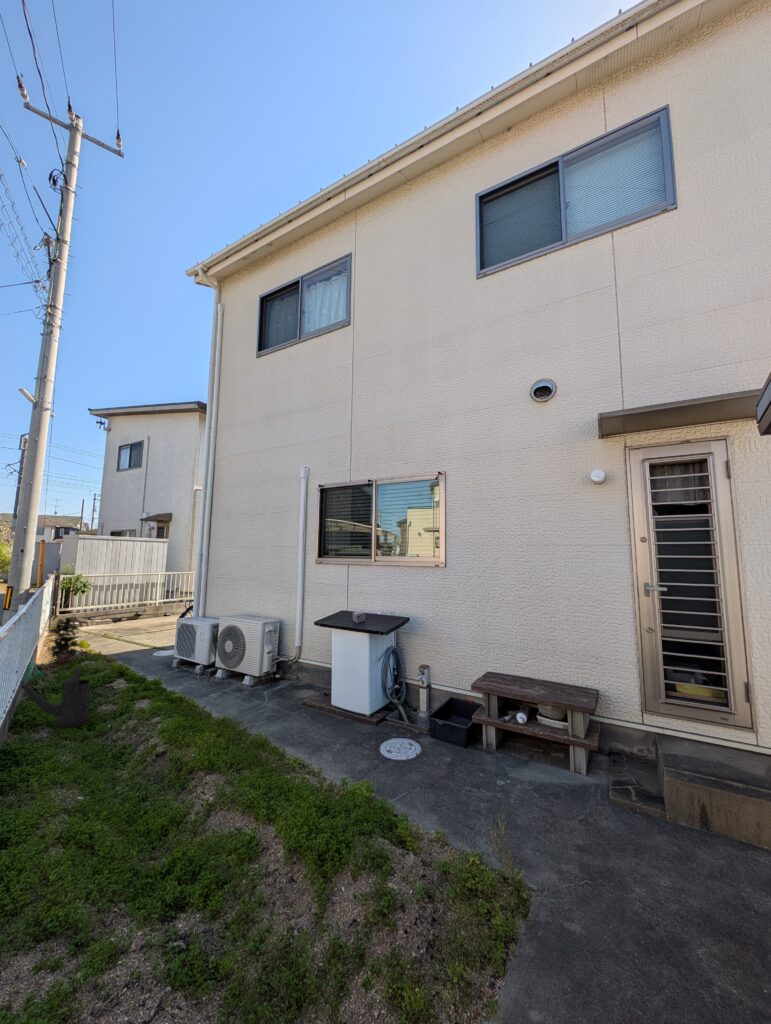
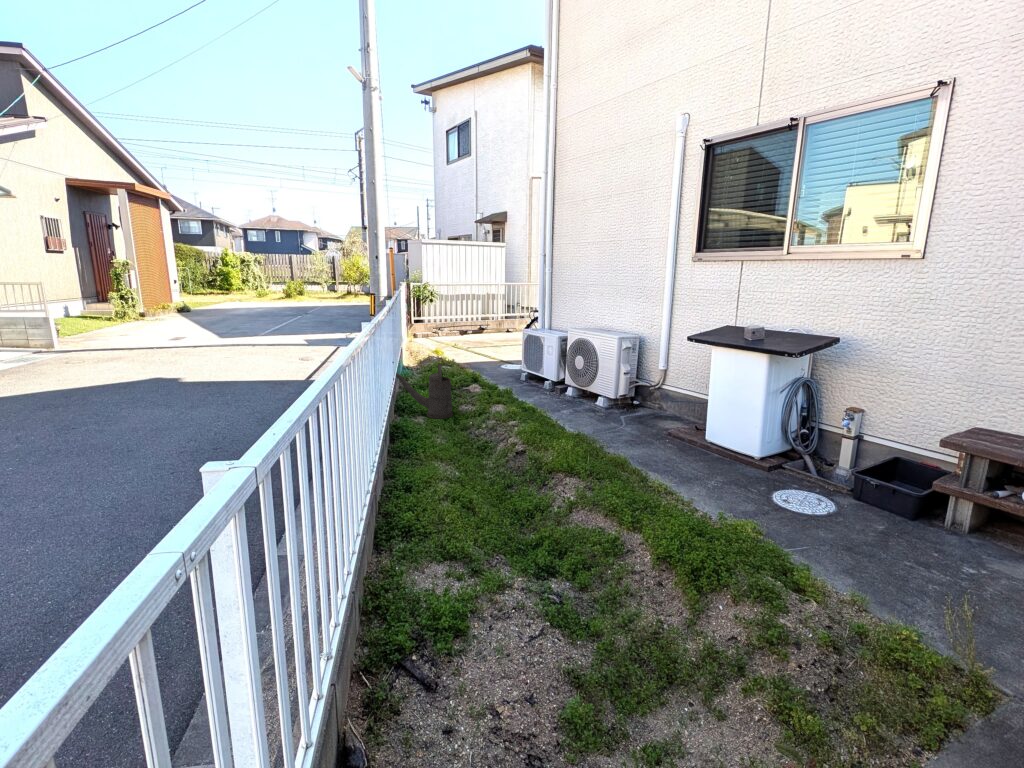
decorative plant: present [46,617,83,662] -> none [406,320,440,364]

